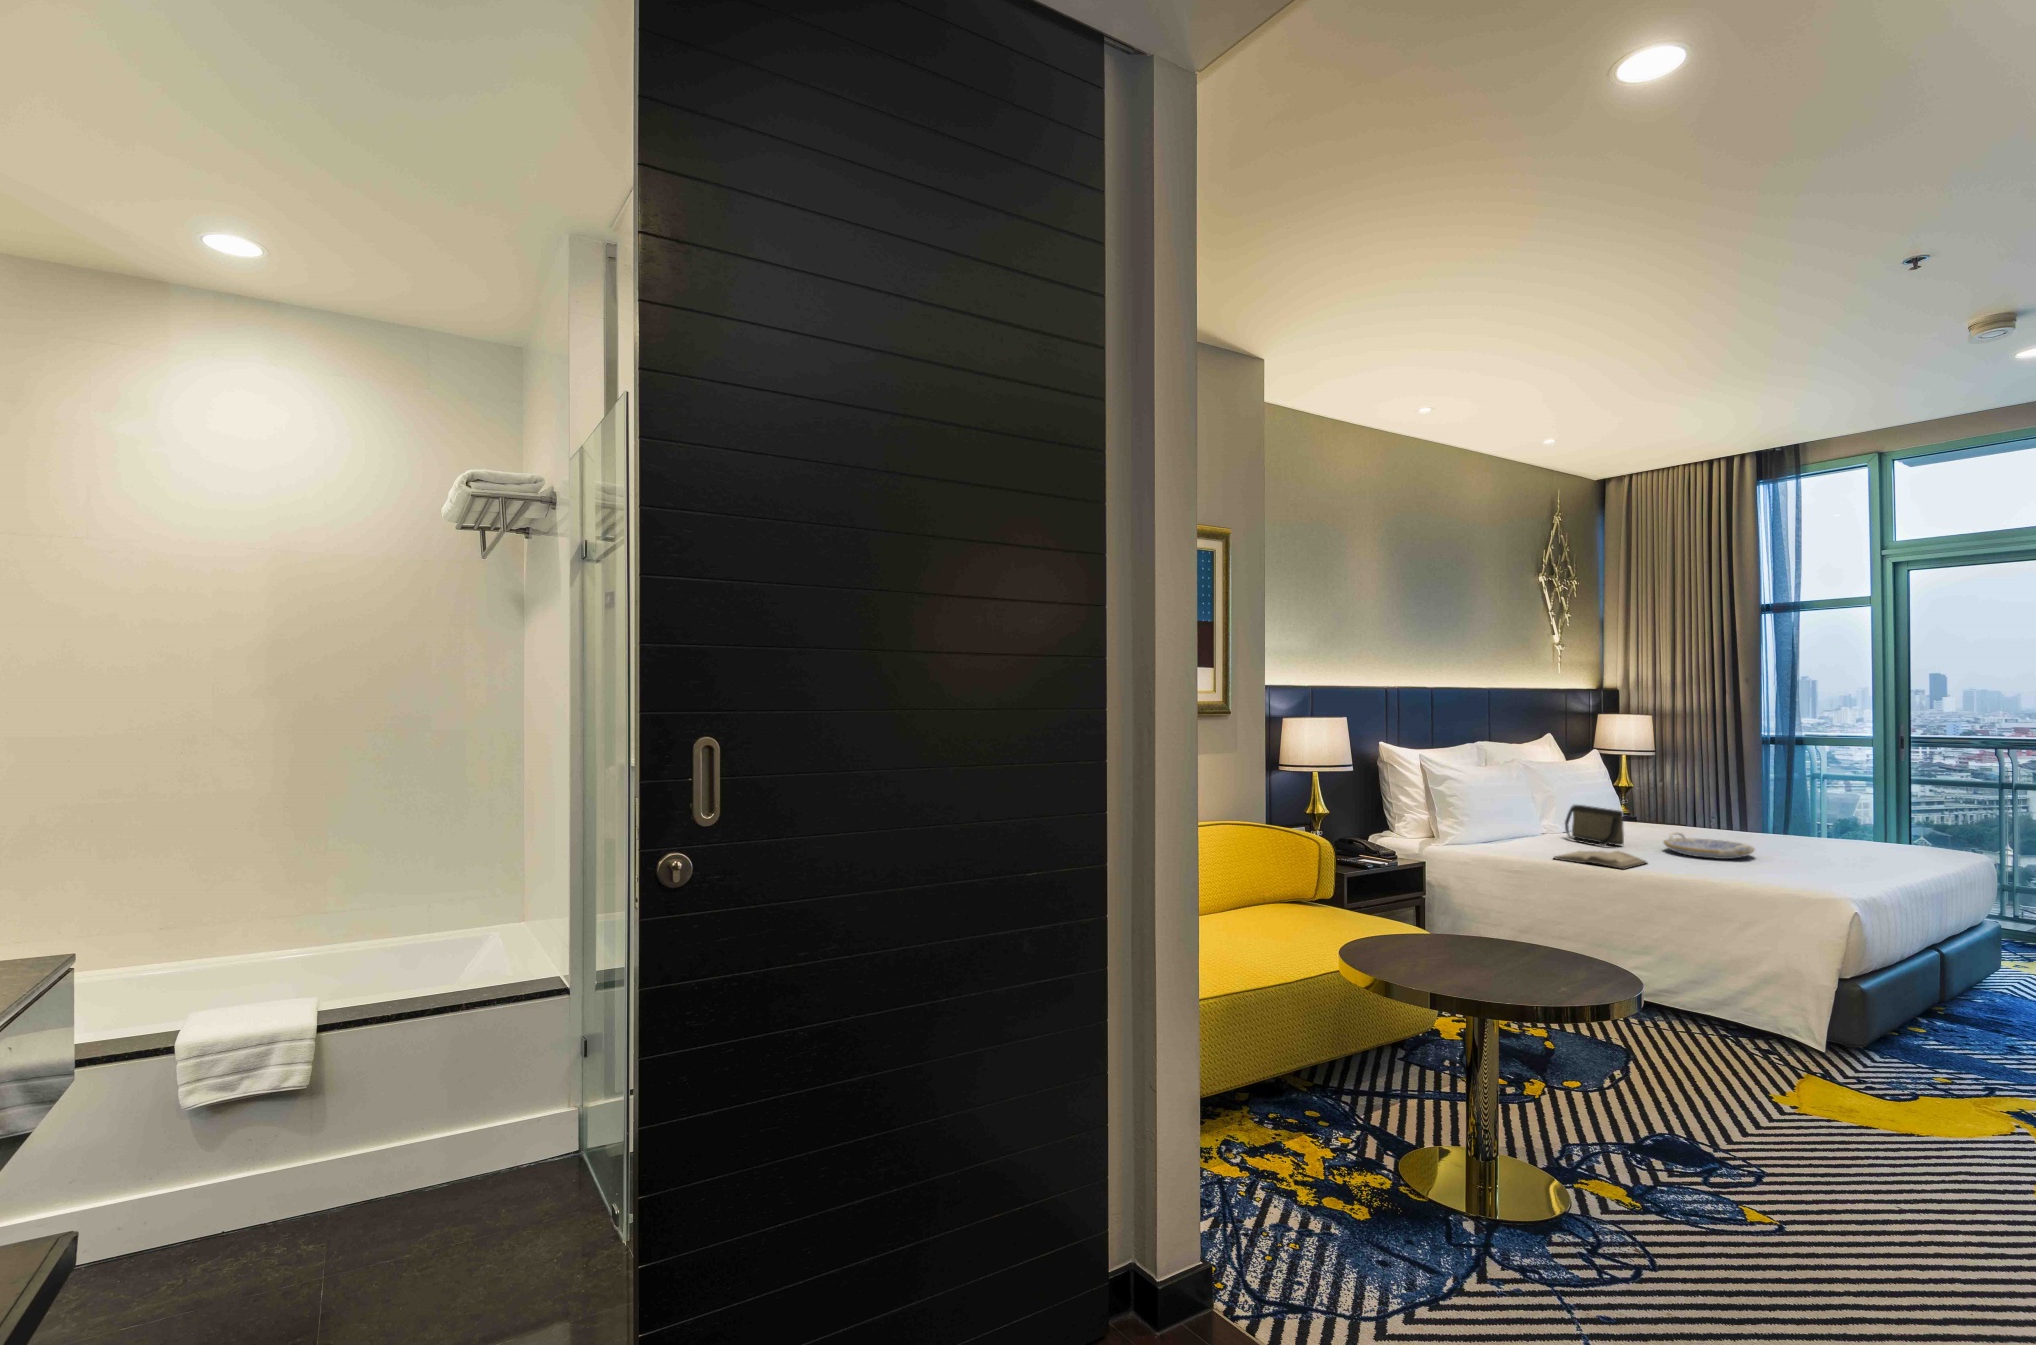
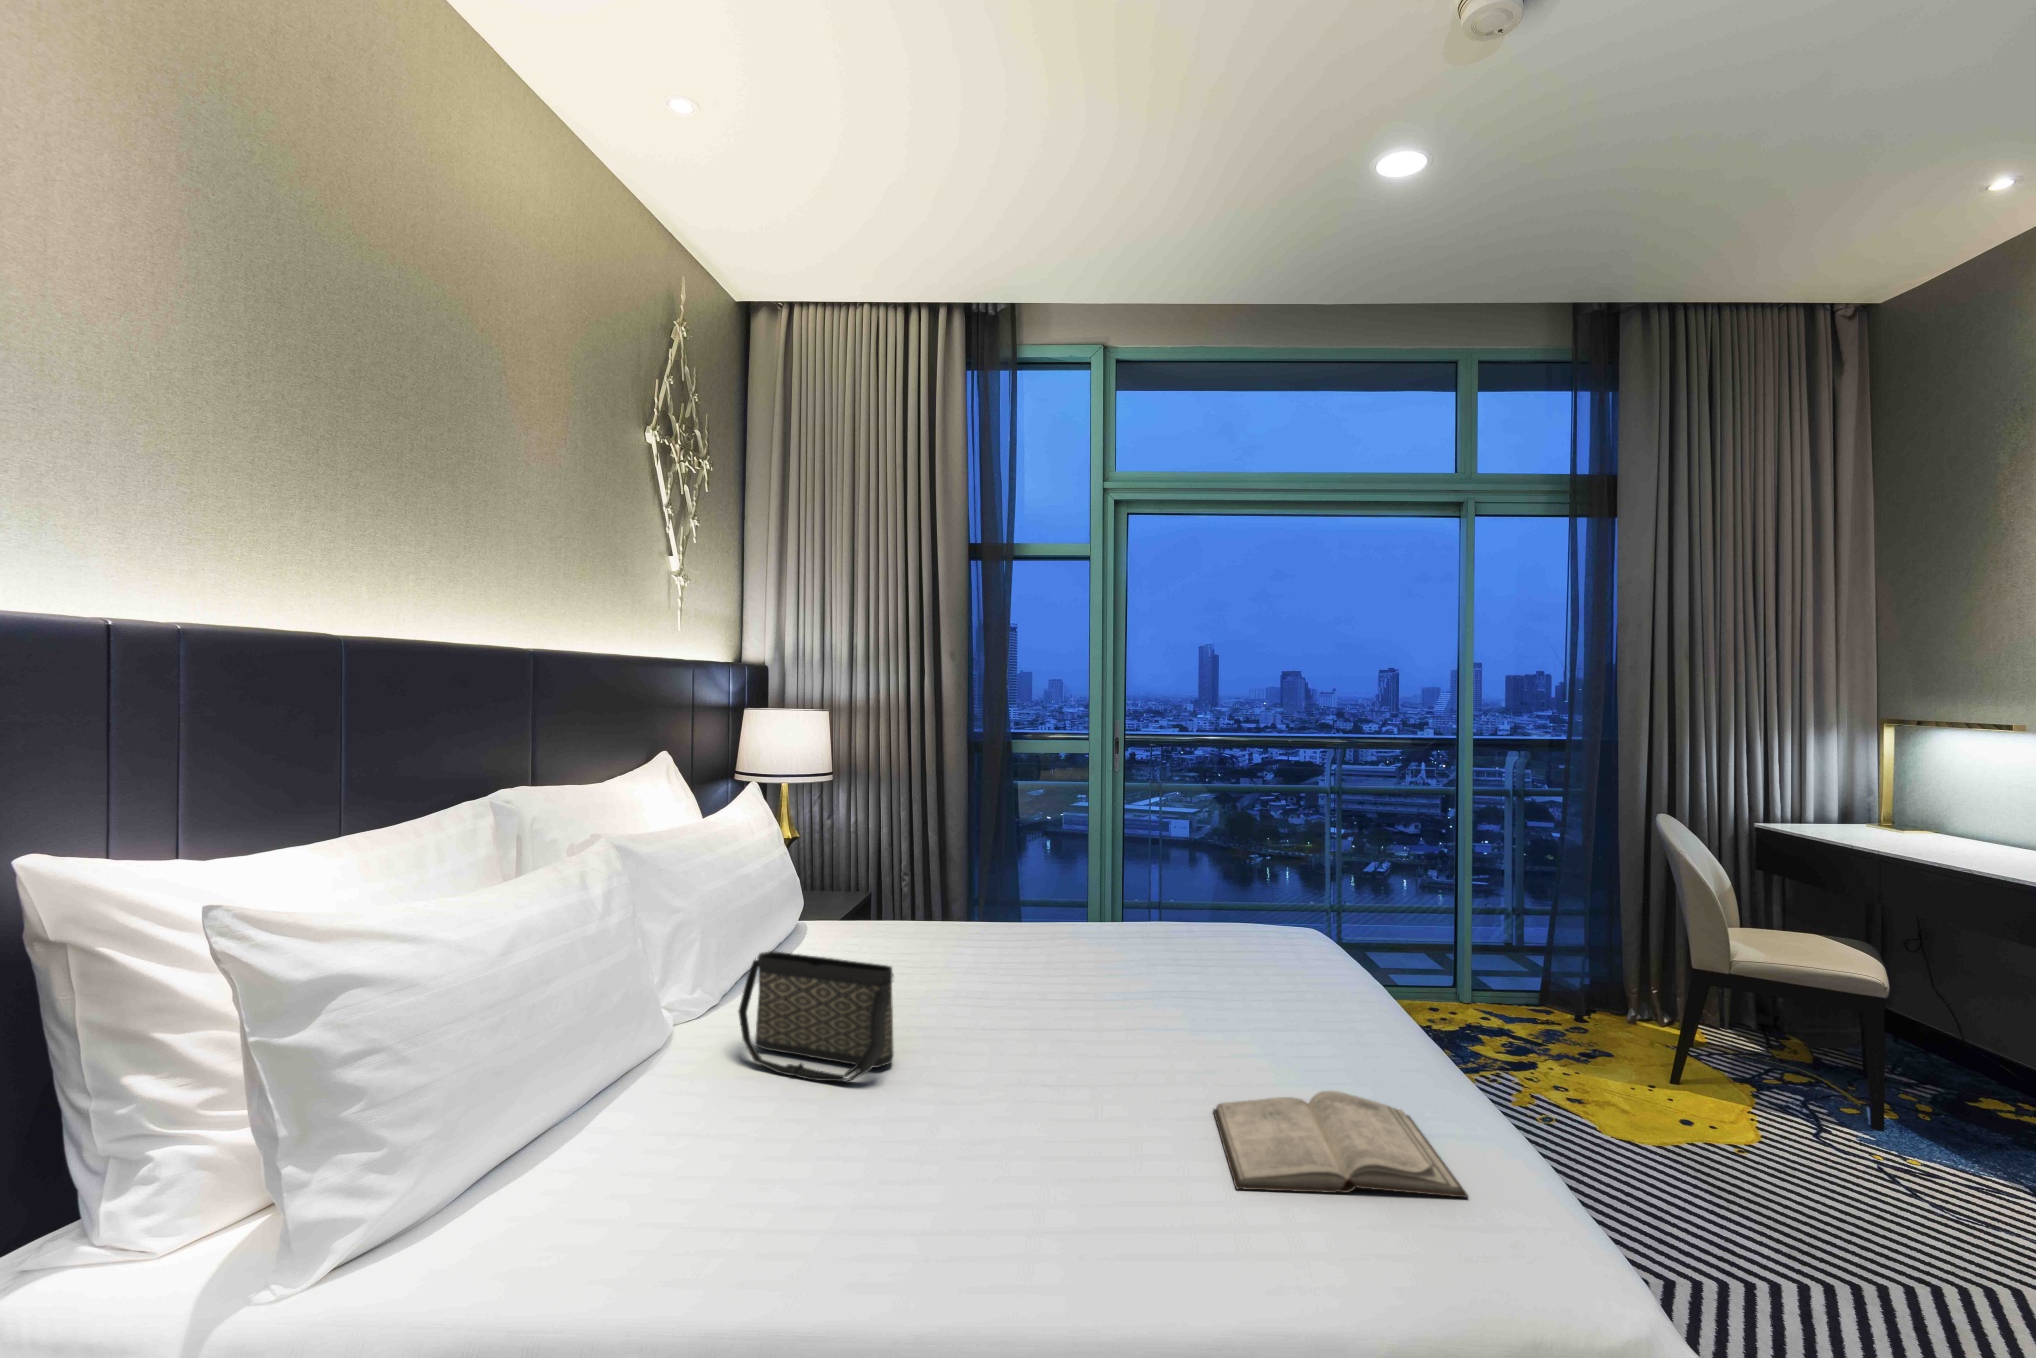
serving tray: present [1664,832,1755,859] -> none [981,991,1177,1075]
diary: present [1553,851,1648,869] -> present [1213,1091,1468,1198]

